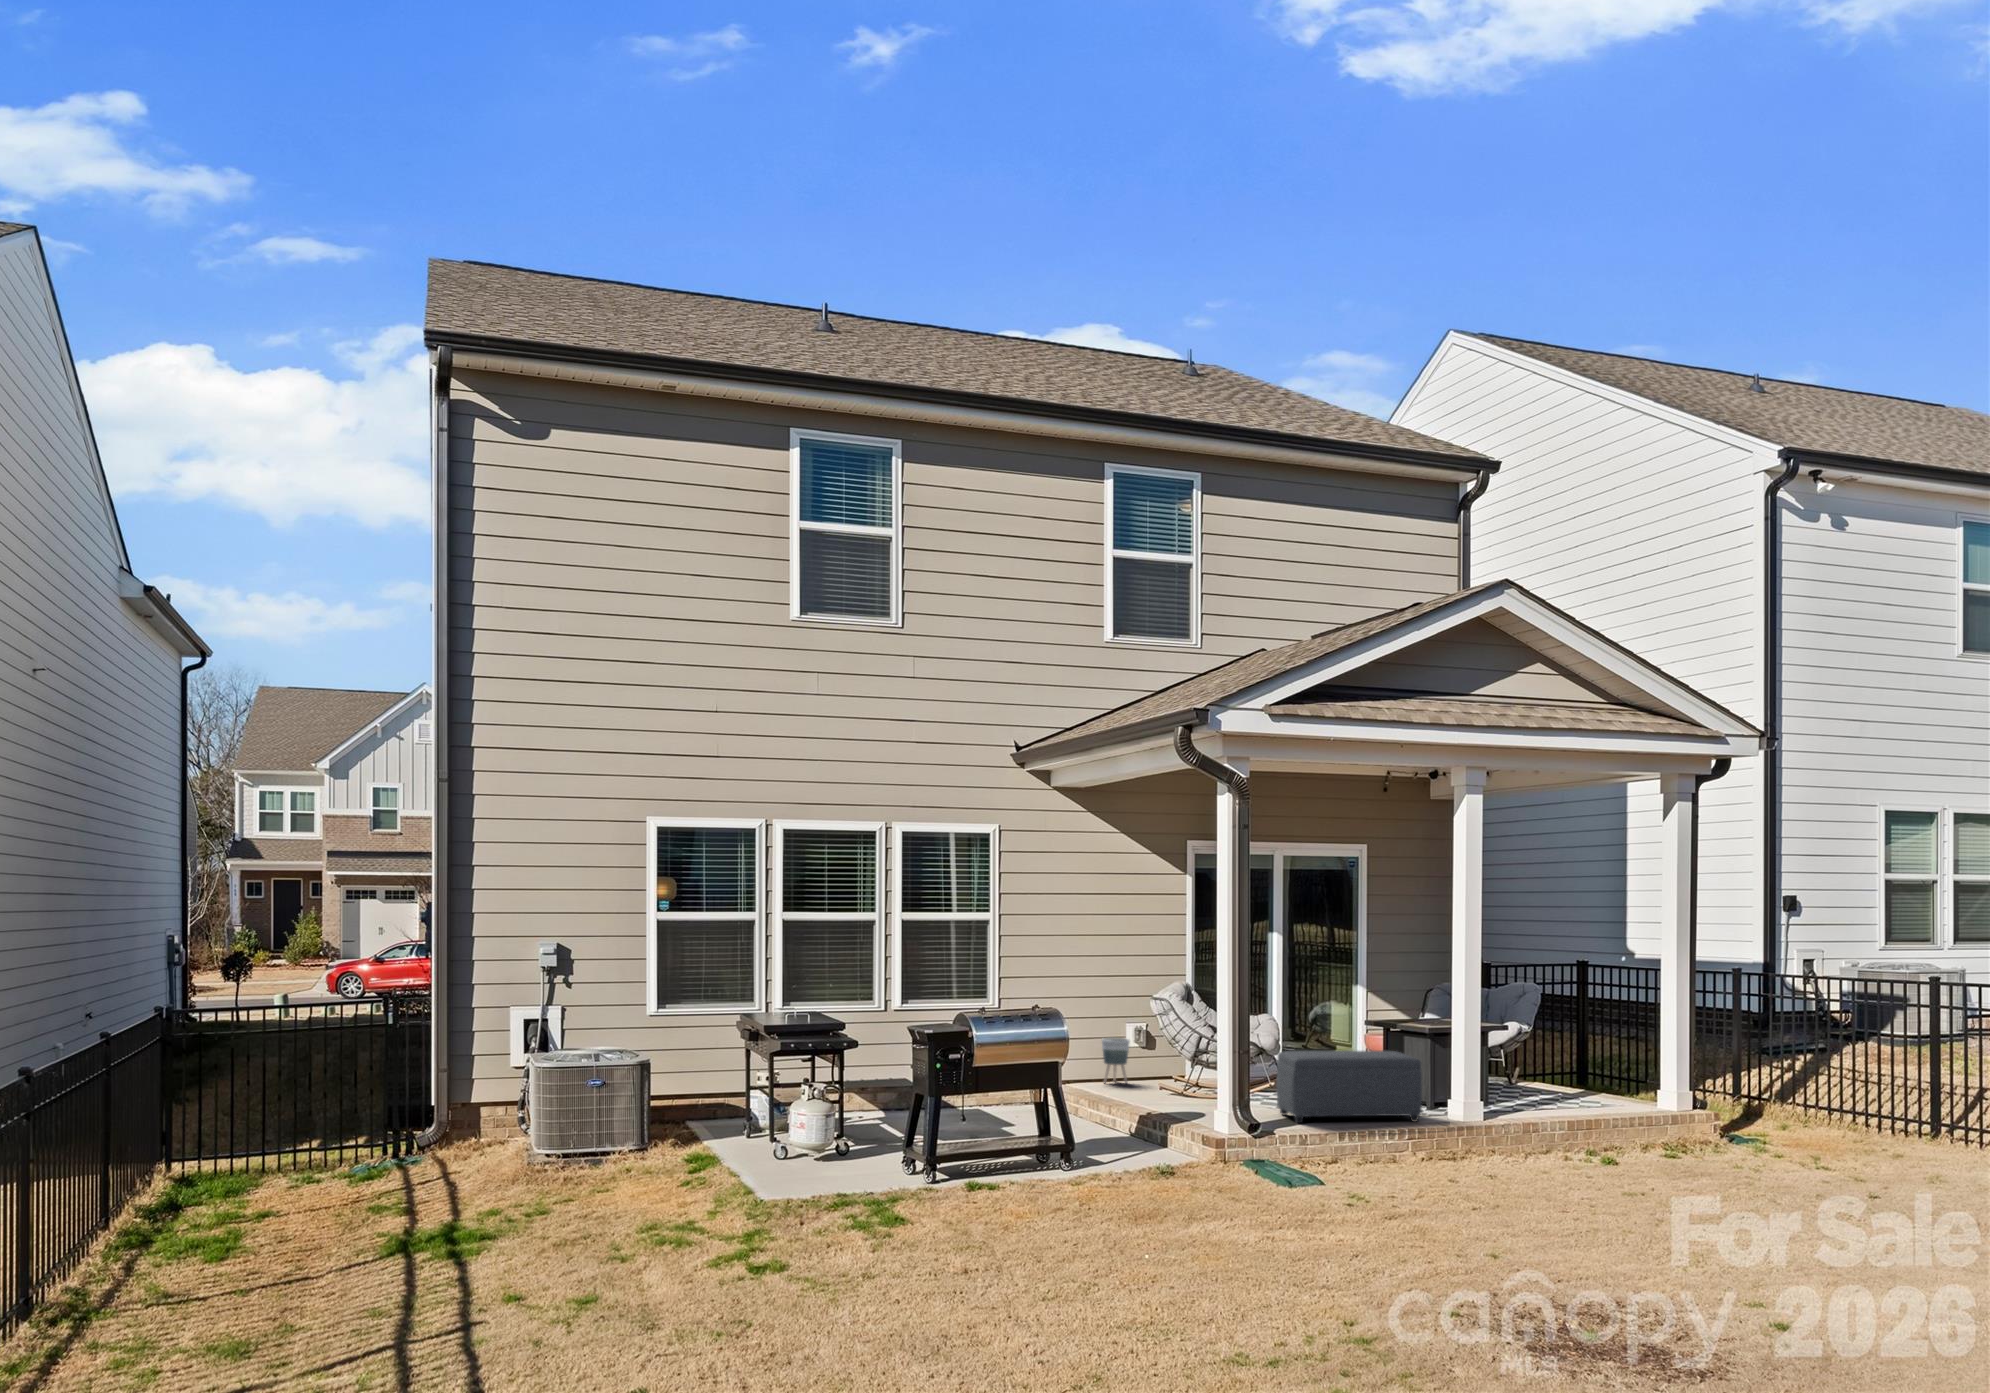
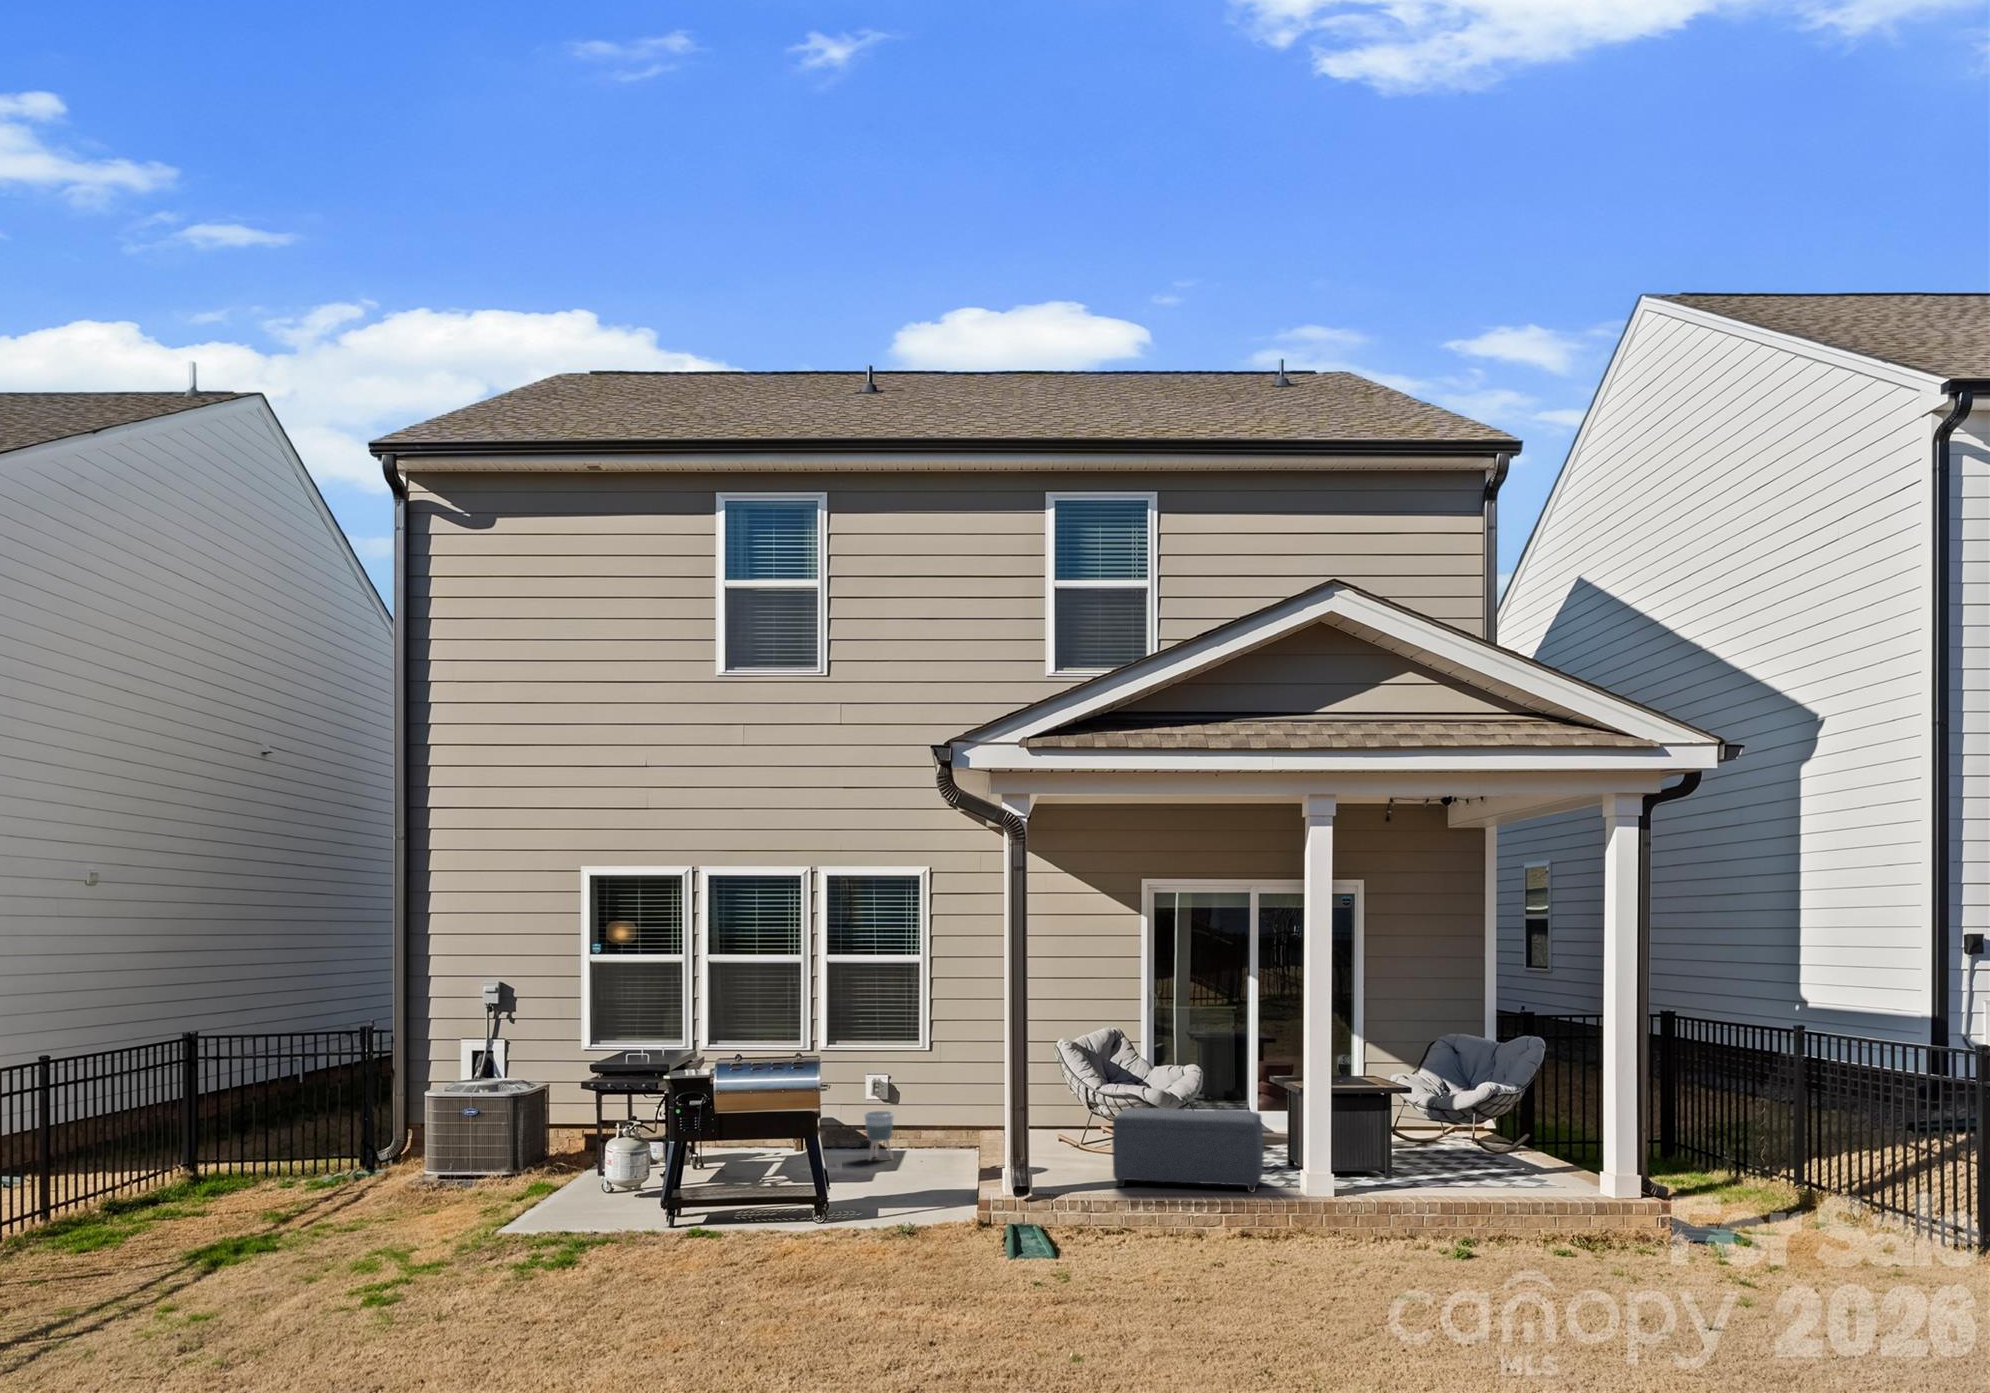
planter: present [1102,1038,1130,1084] -> present [865,1111,894,1160]

